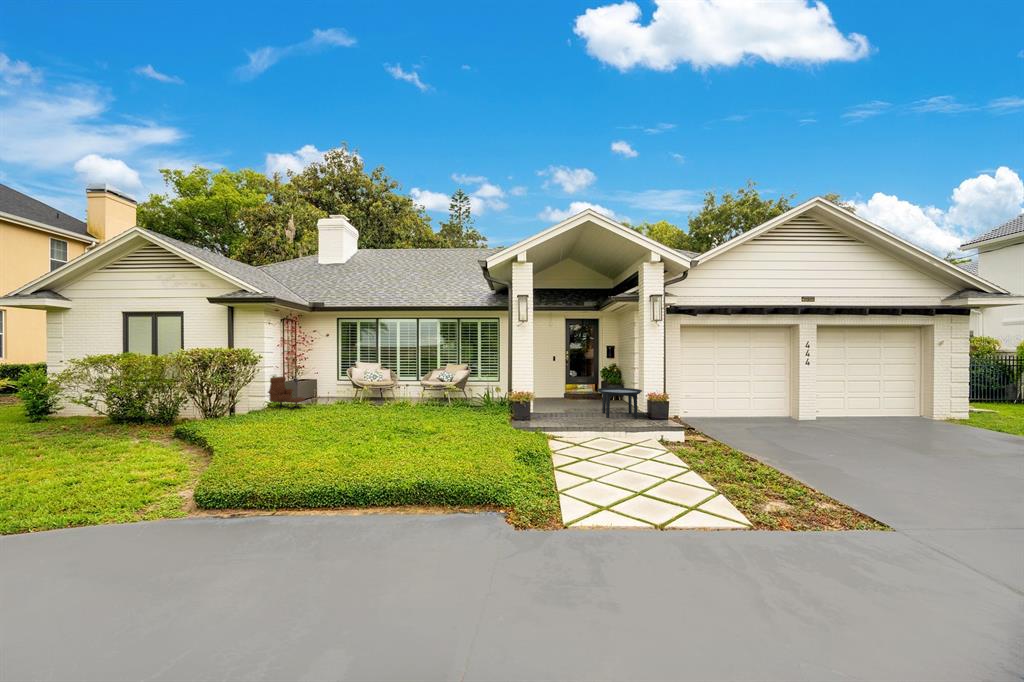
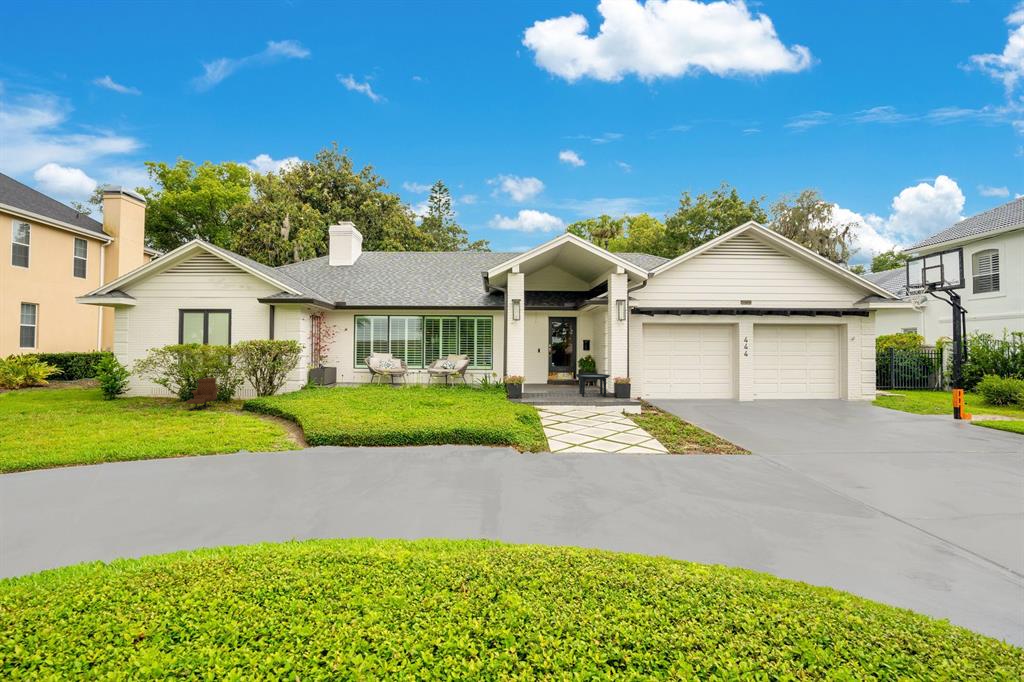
lounge chair: present [268,377,305,409] -> present [187,378,219,410]

